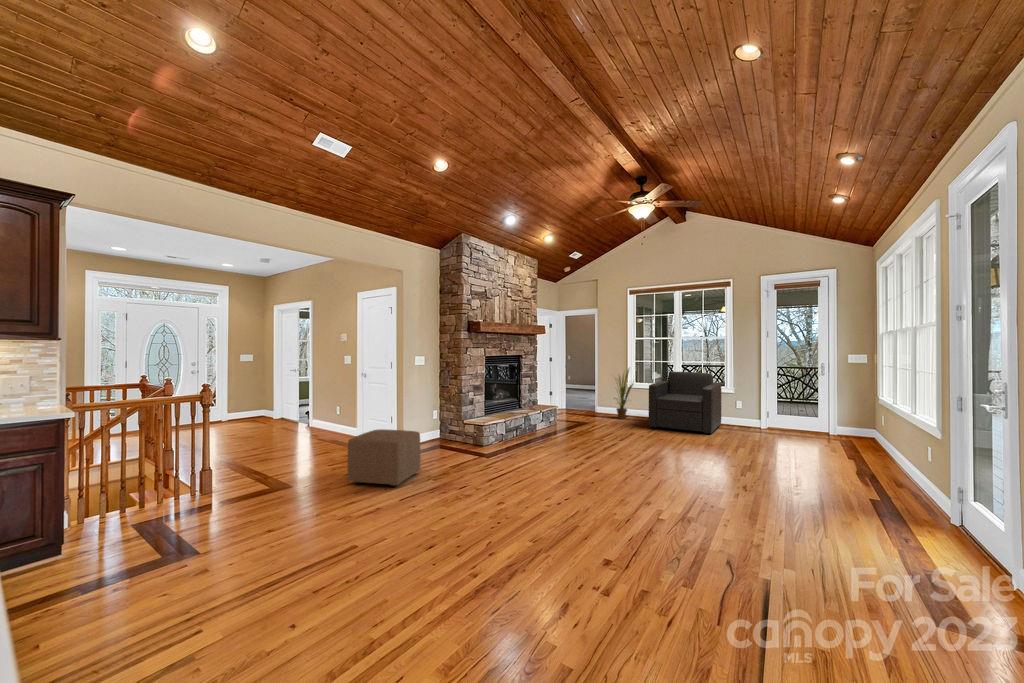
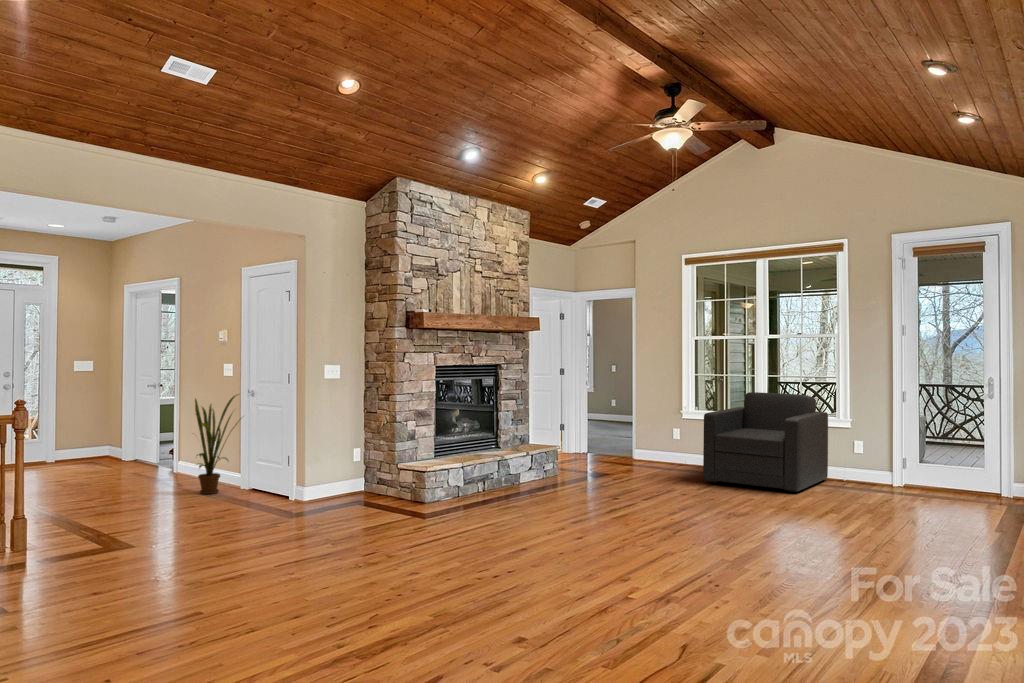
house plant: present [616,368,633,419] -> present [195,395,239,494]
ottoman: present [348,429,421,487] -> none [210,472,317,552]

